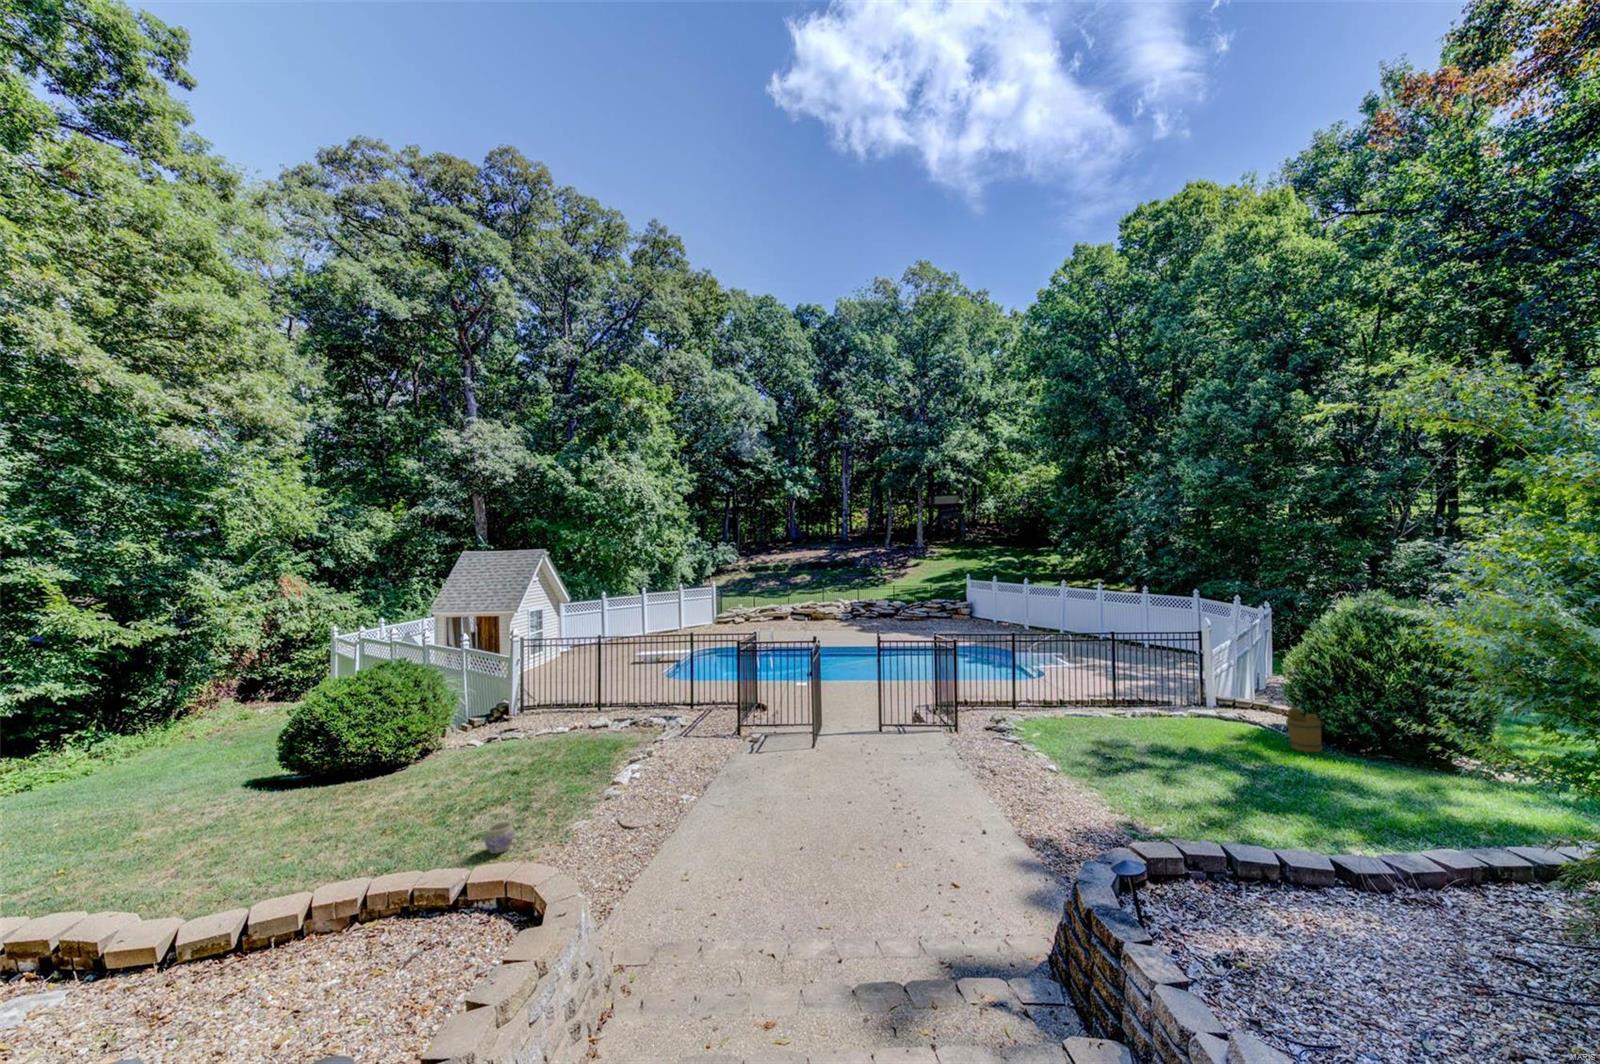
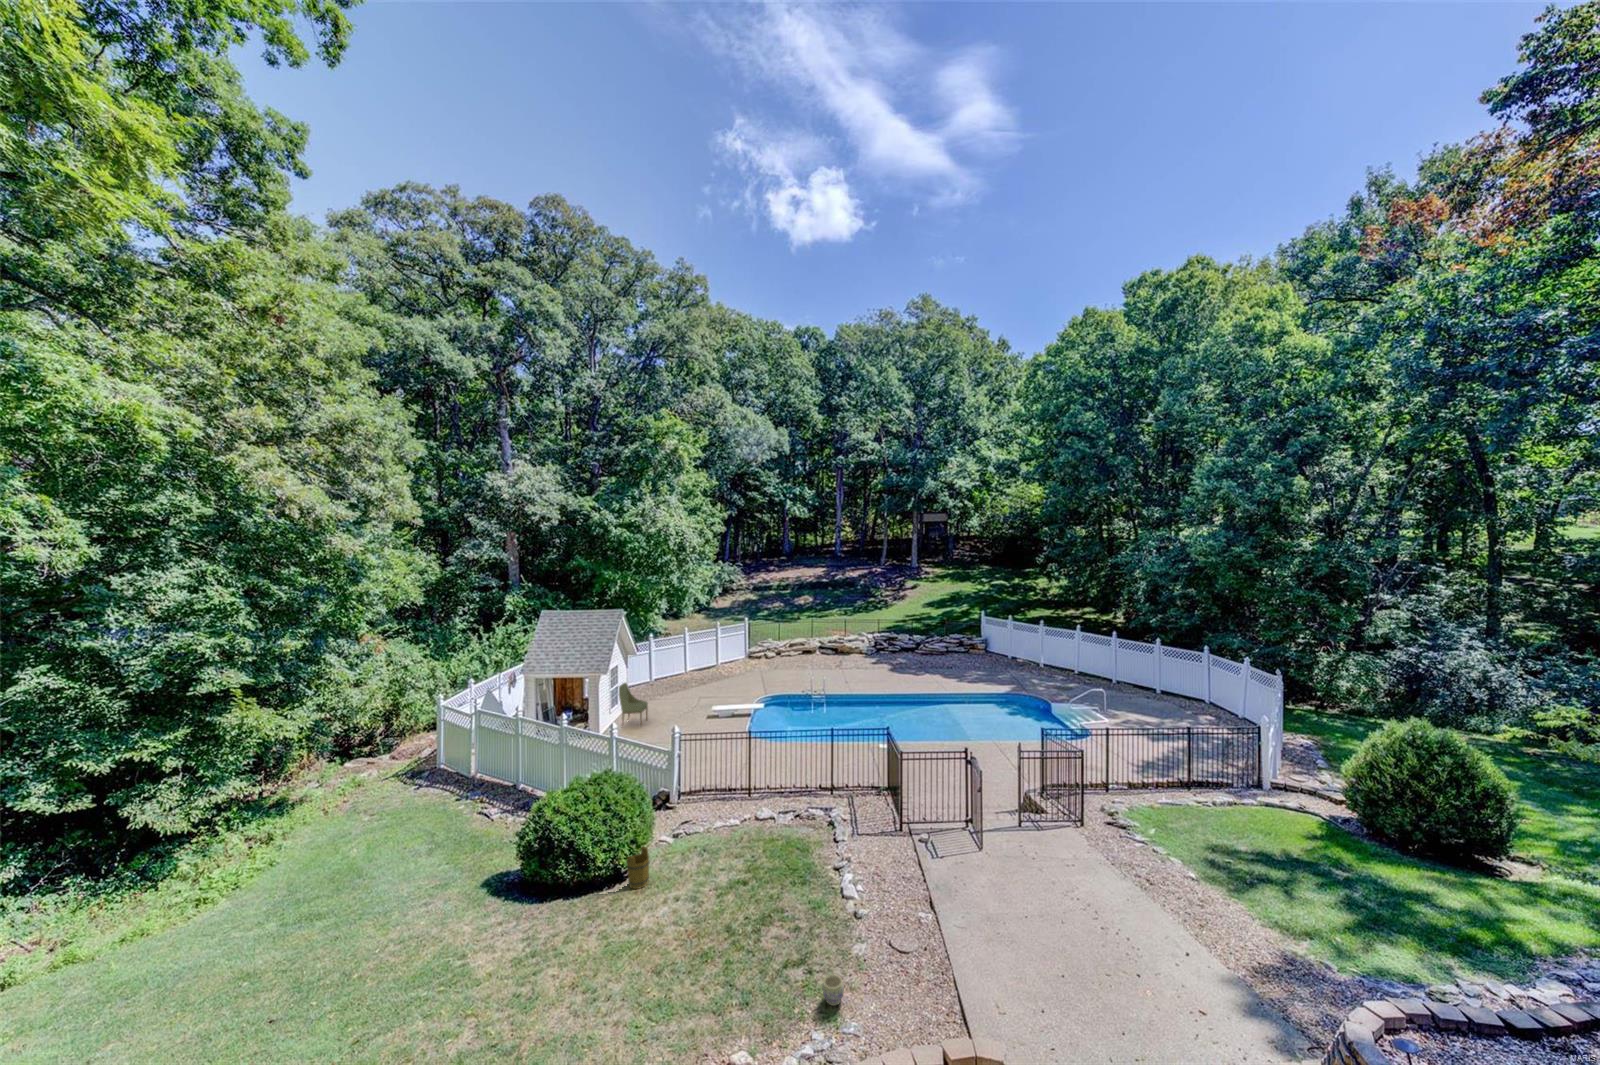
chair: none [535,628,570,674] -> present [619,683,648,723]
bucket: present [1286,708,1323,752] -> present [626,847,650,889]

